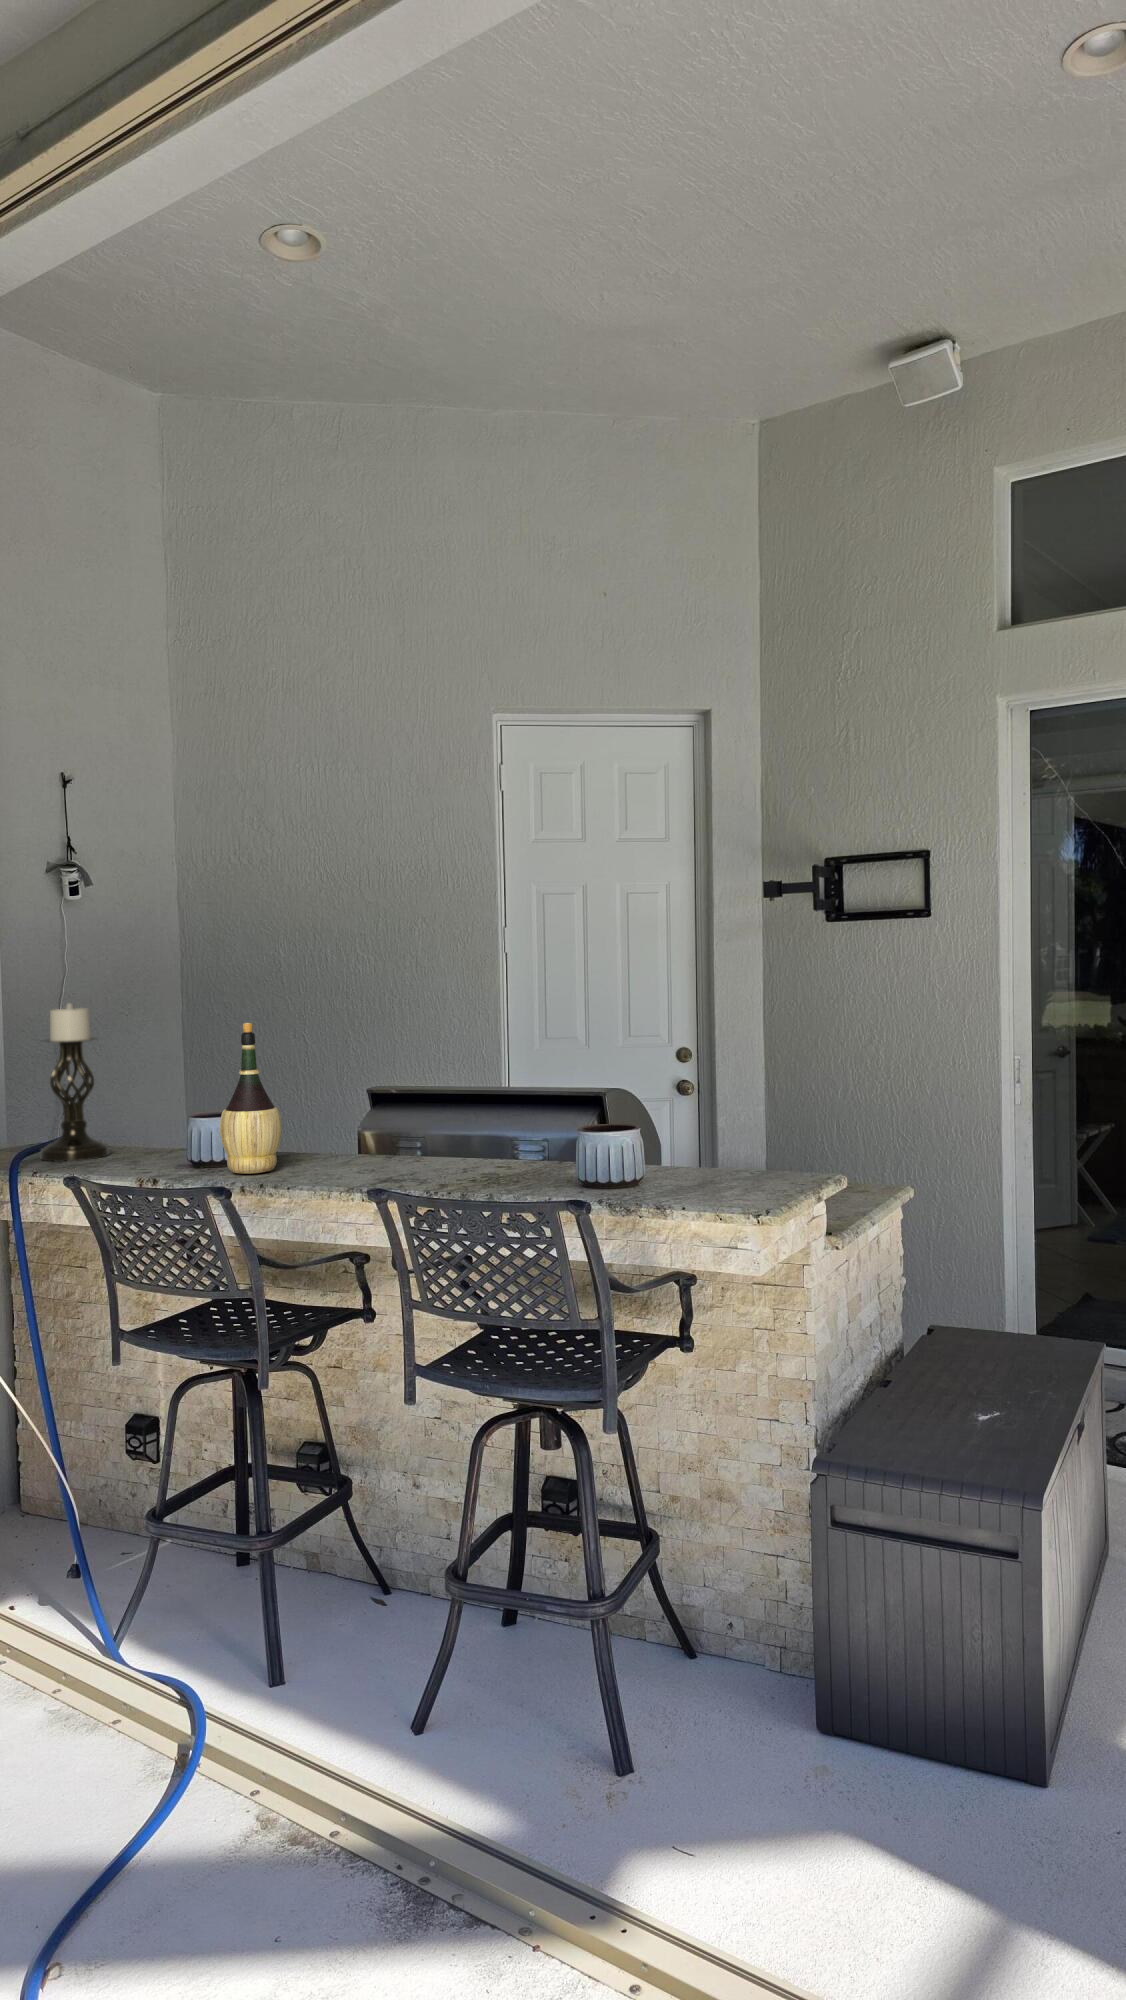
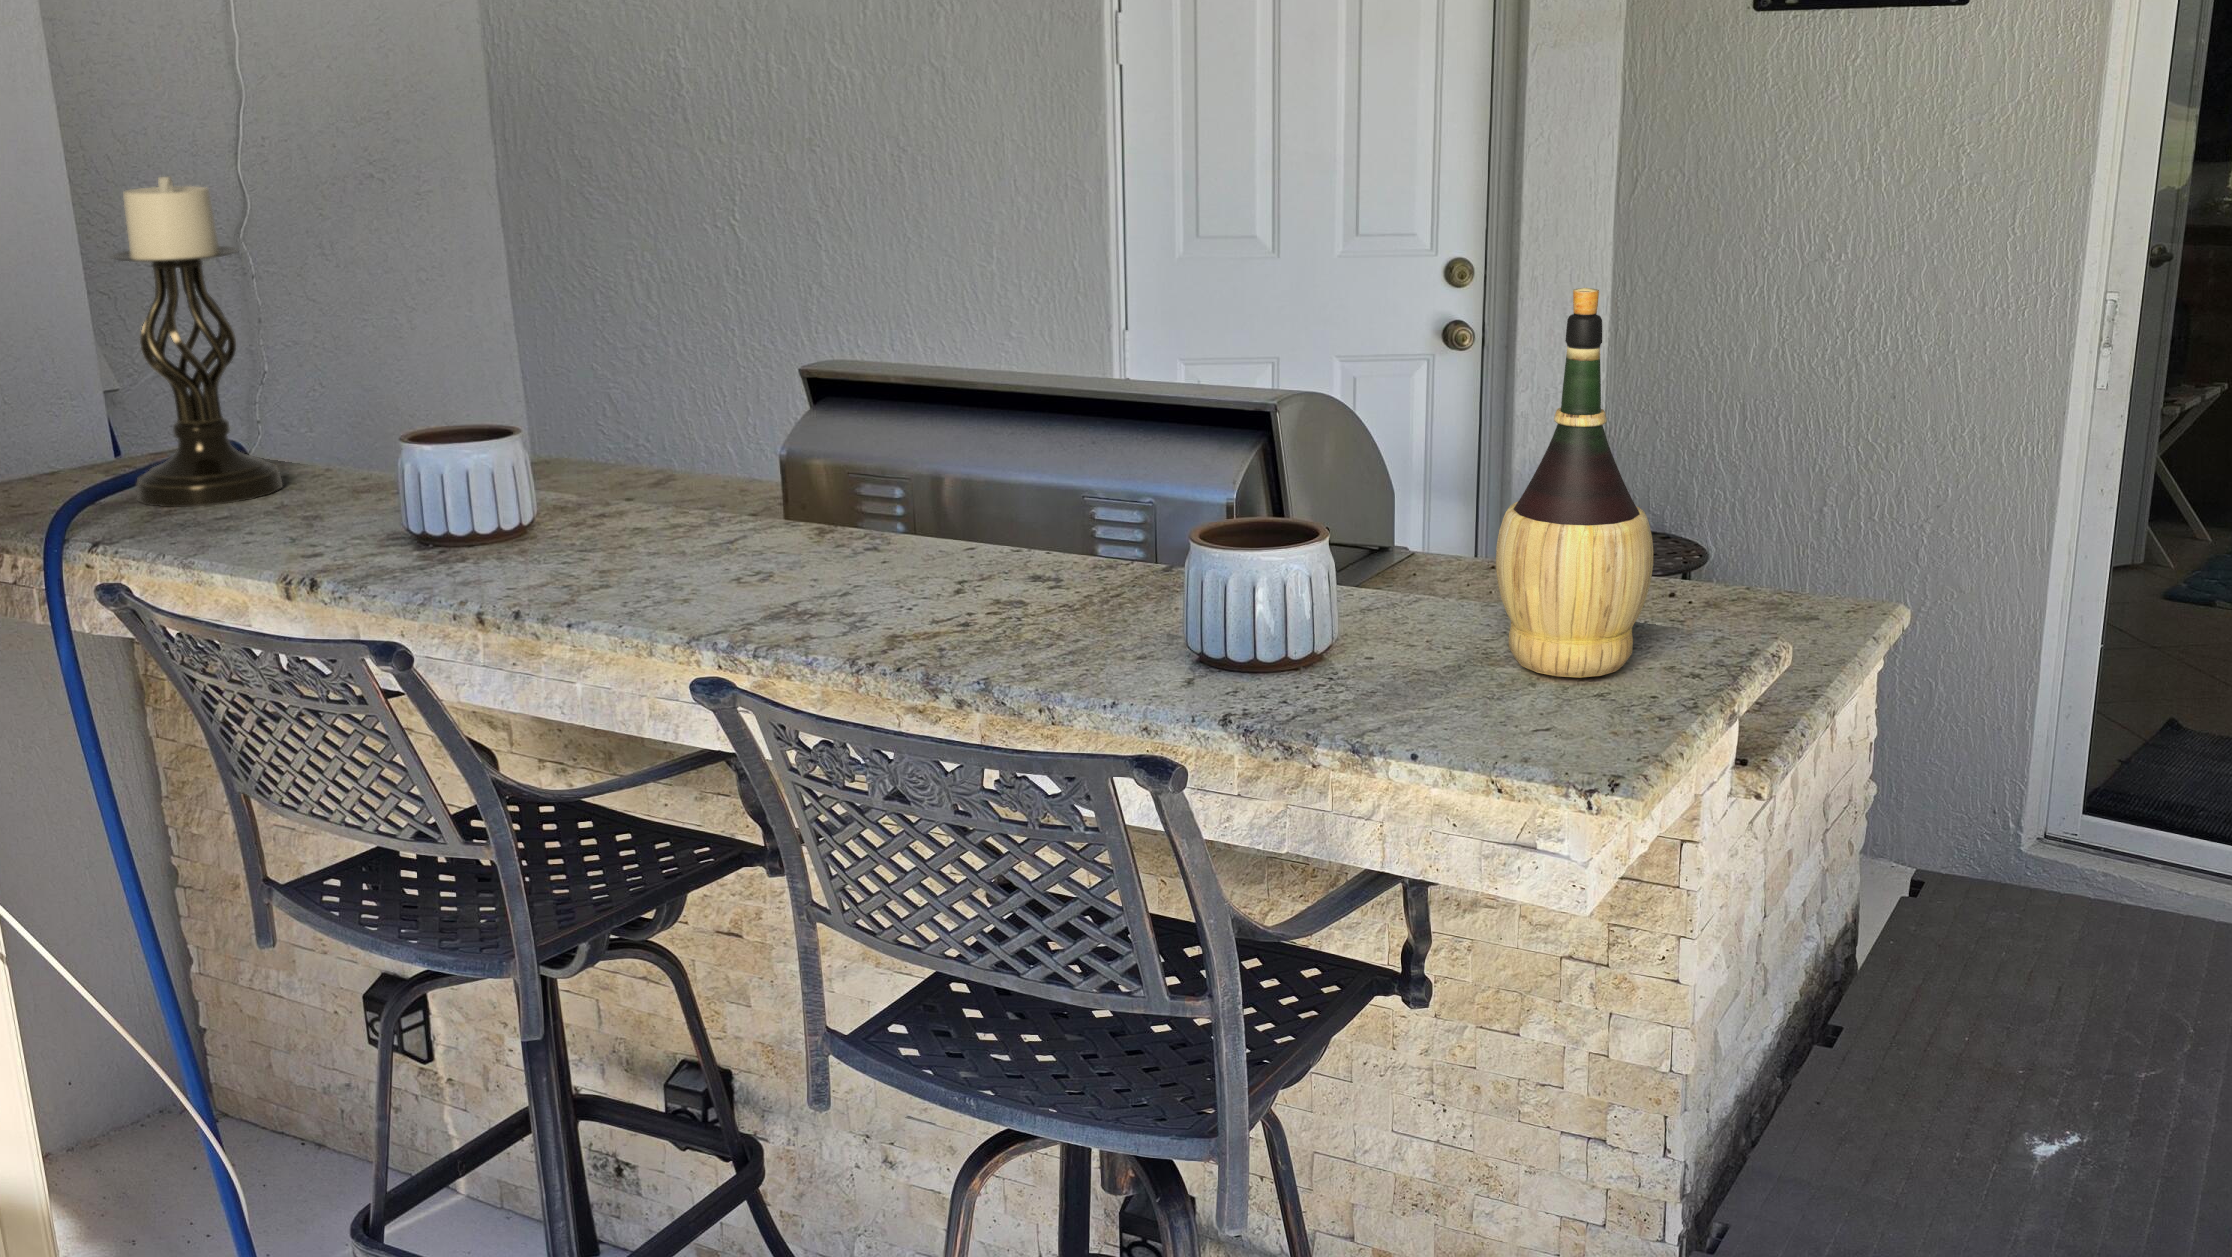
wine bottle: present [220,1023,282,1174] -> present [1496,288,1653,678]

